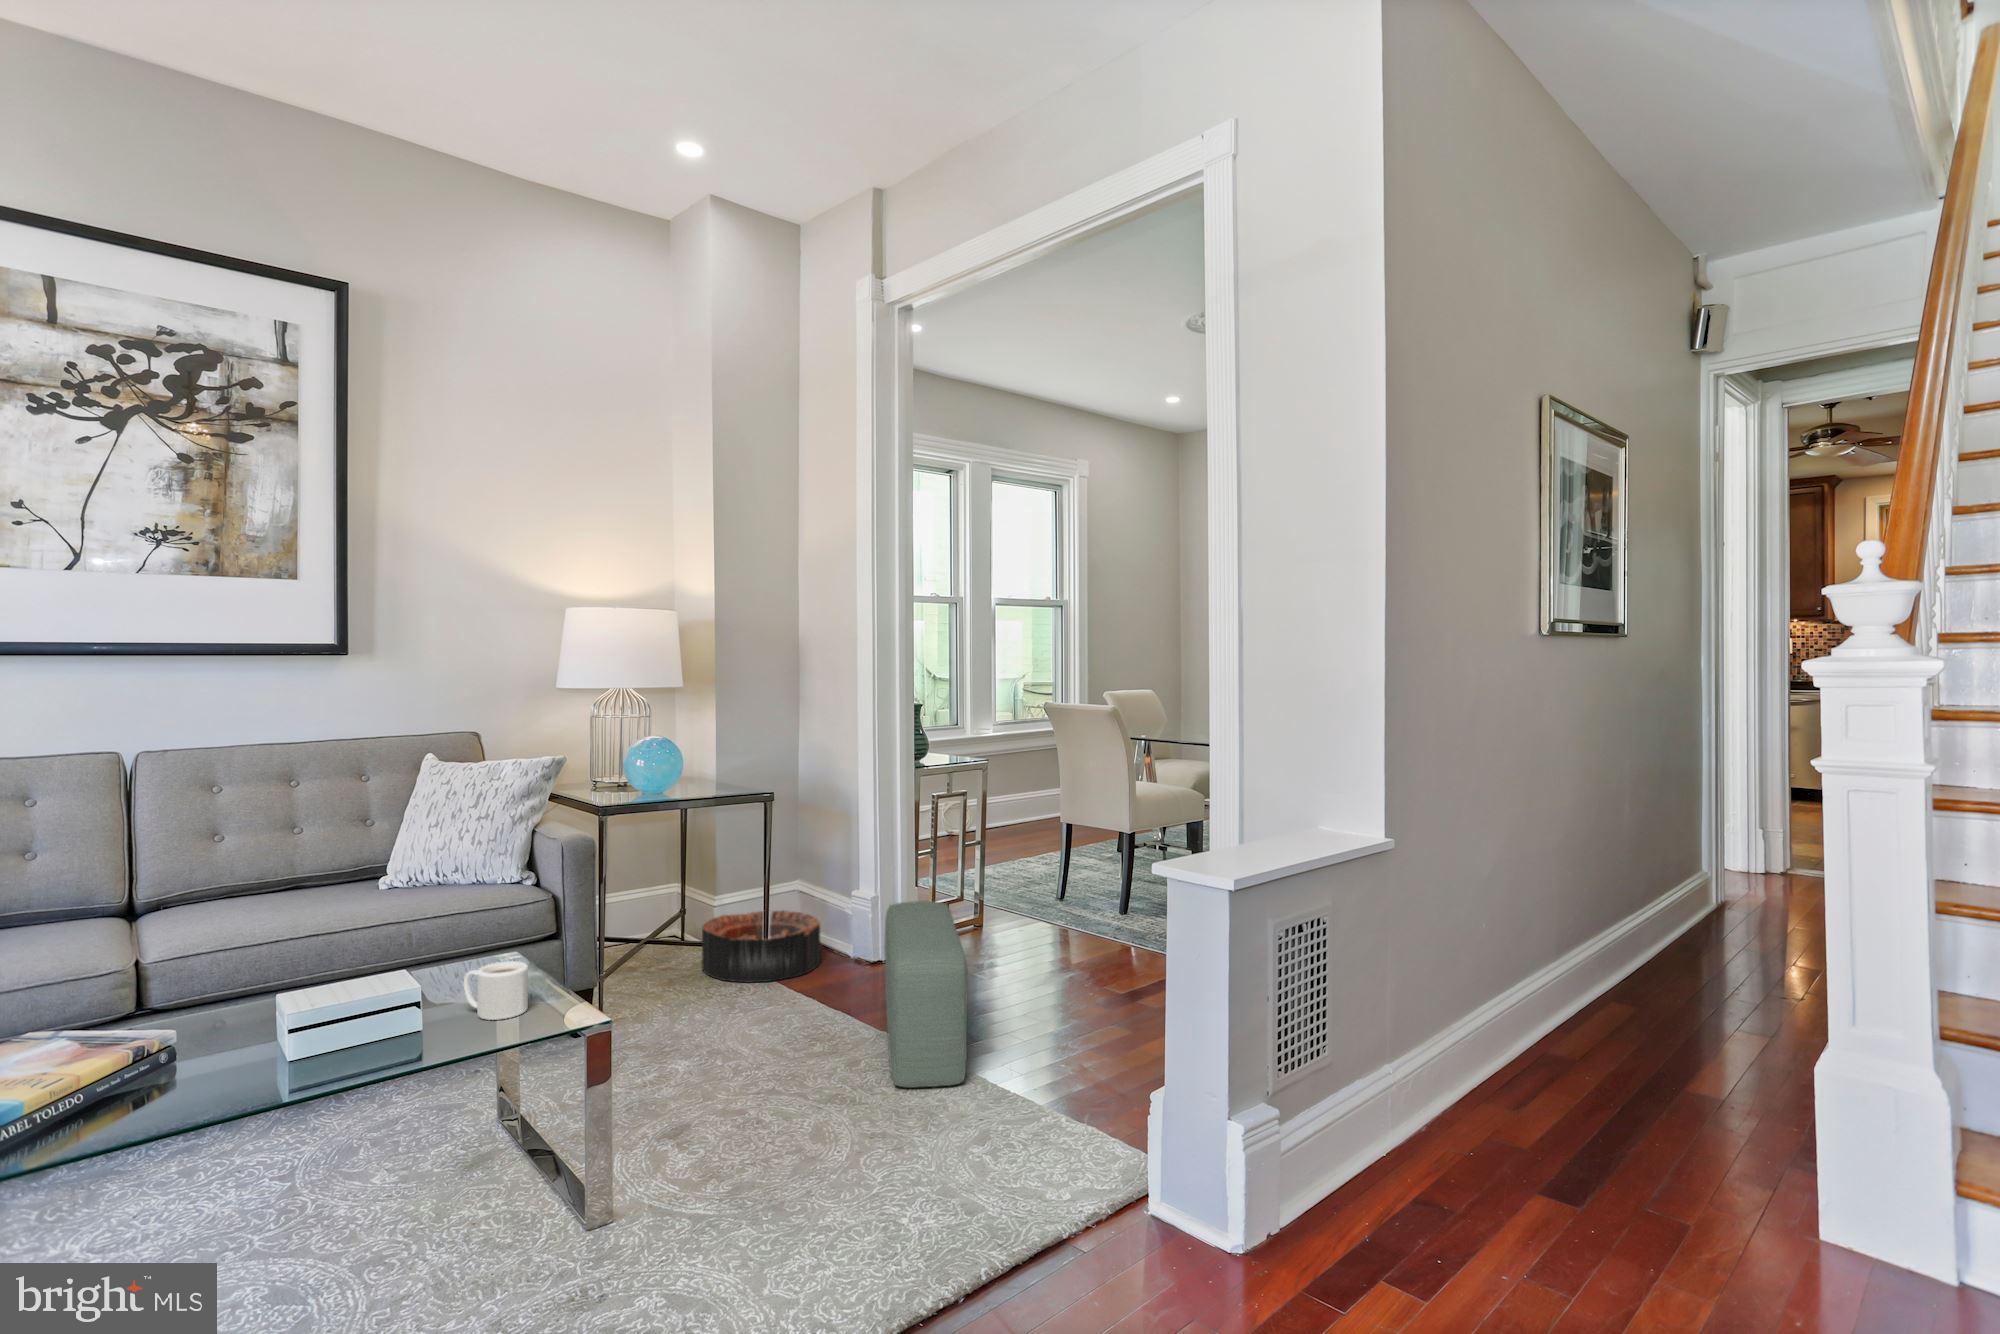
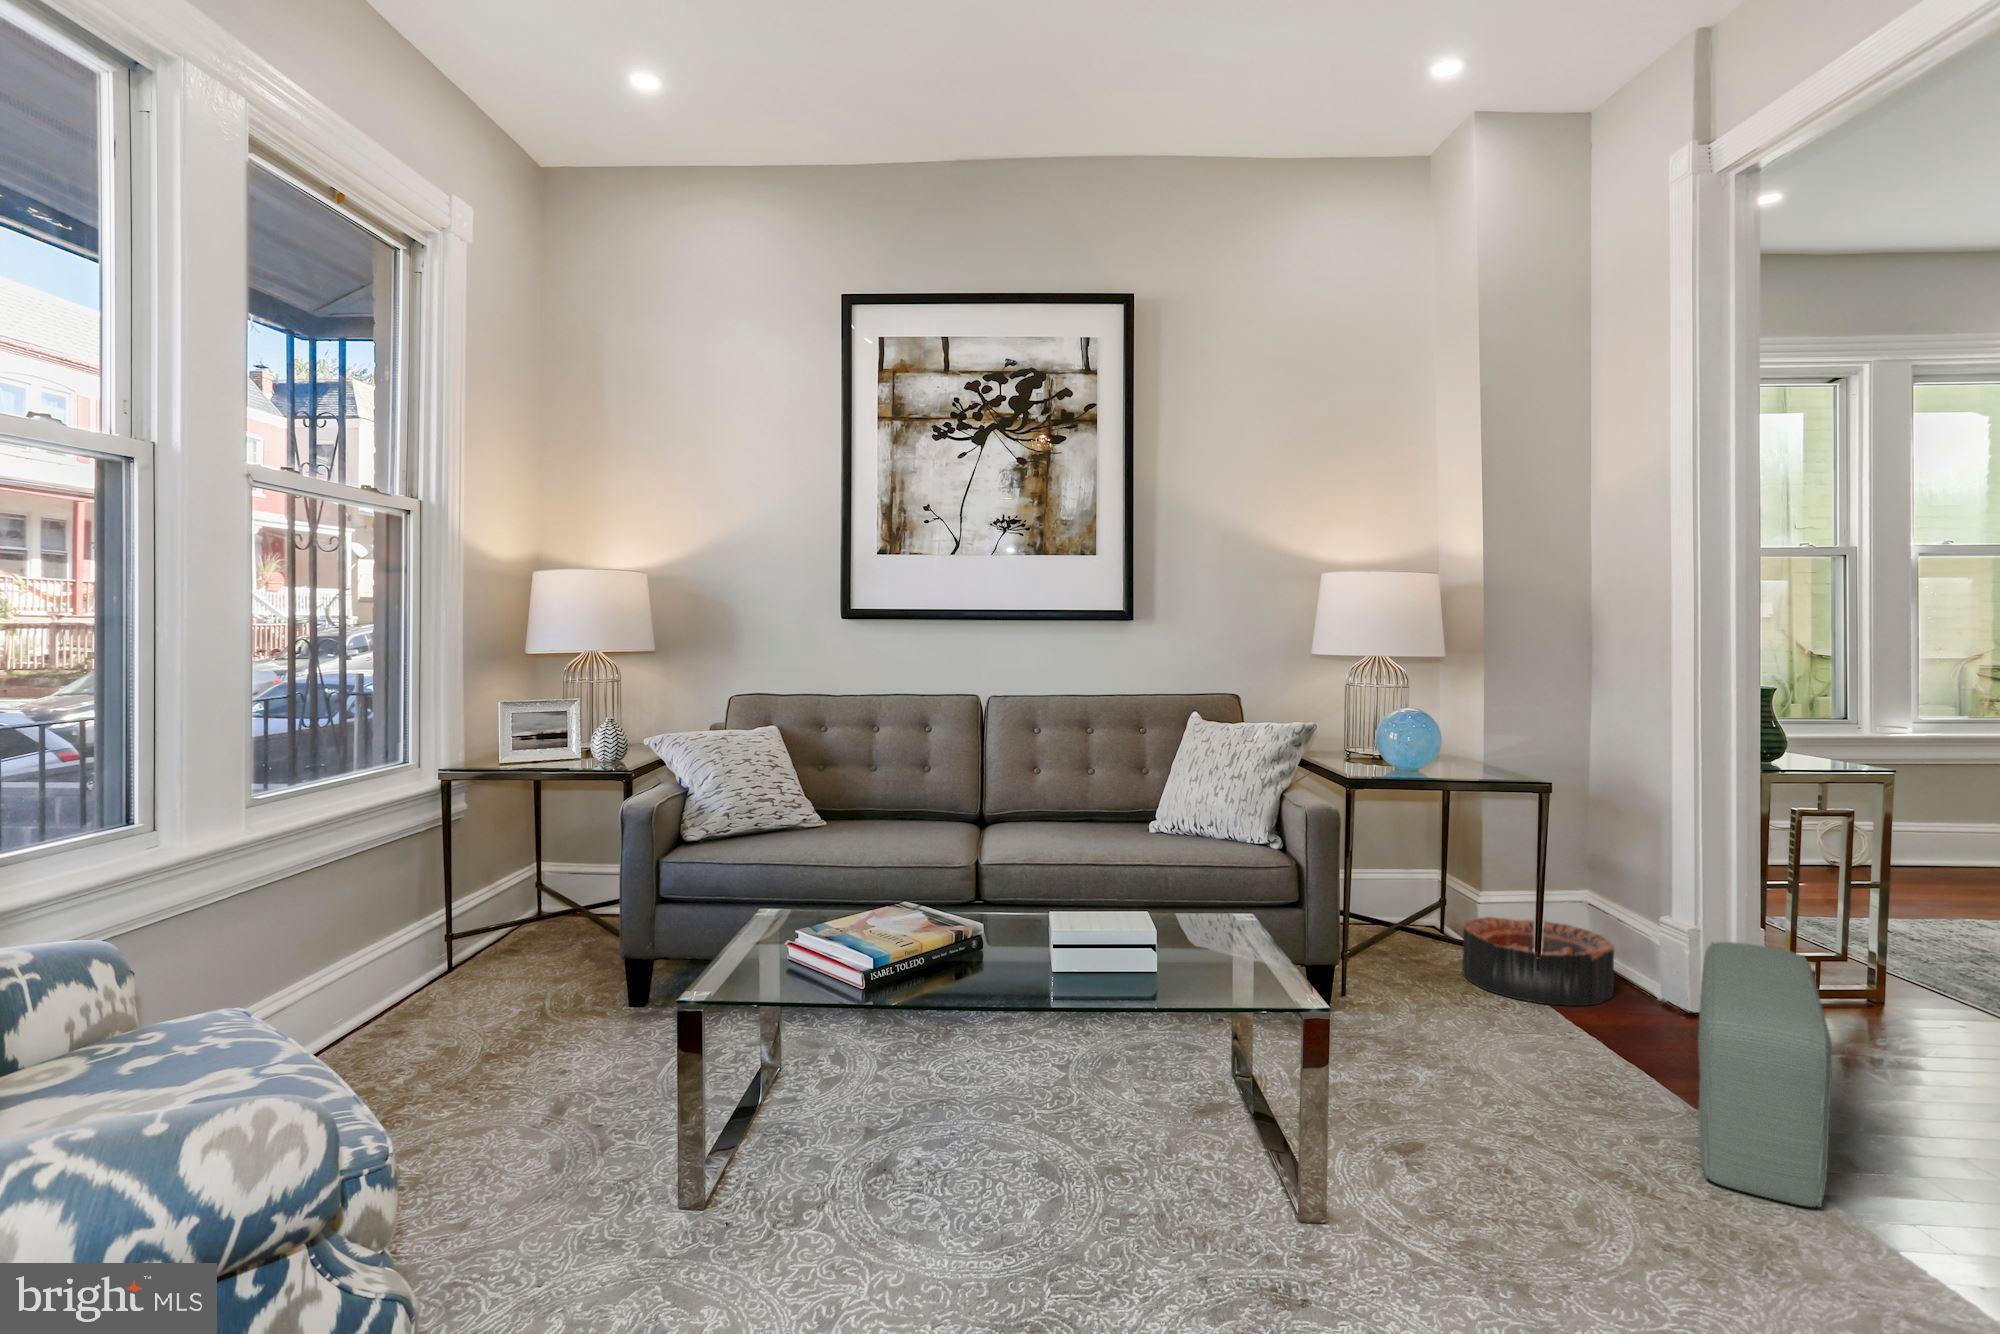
mug: present [464,961,528,1020] -> none [1195,920,1253,978]

